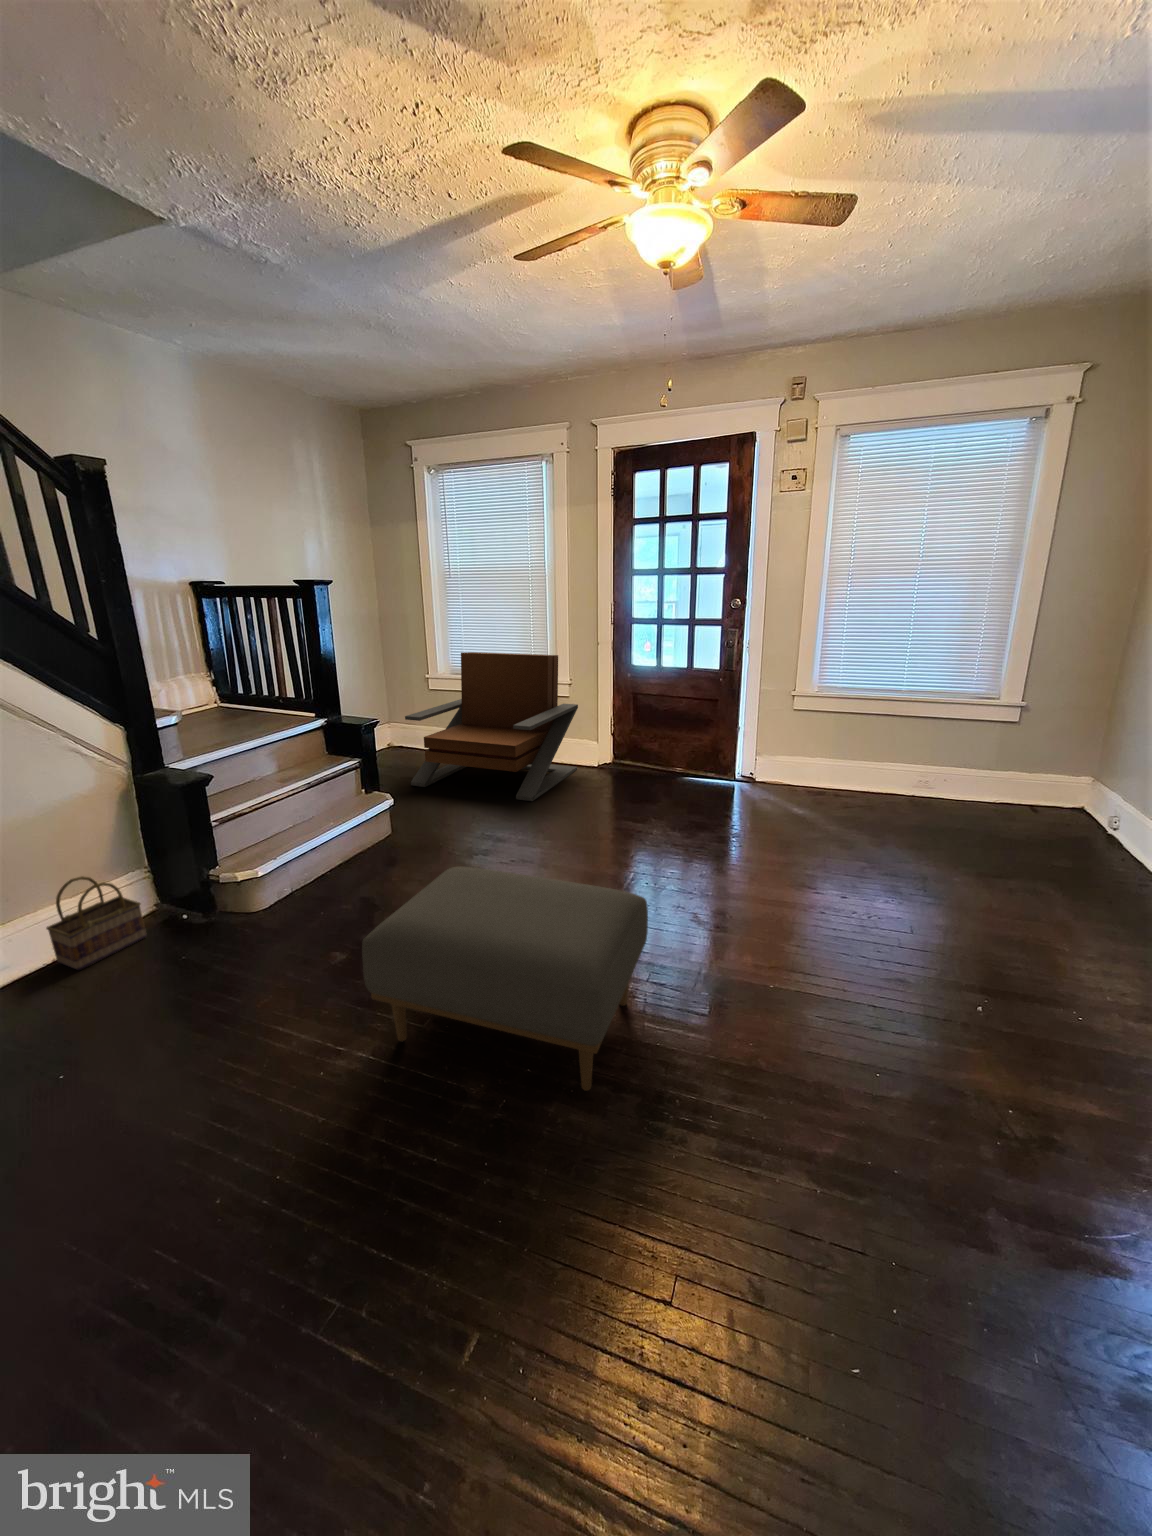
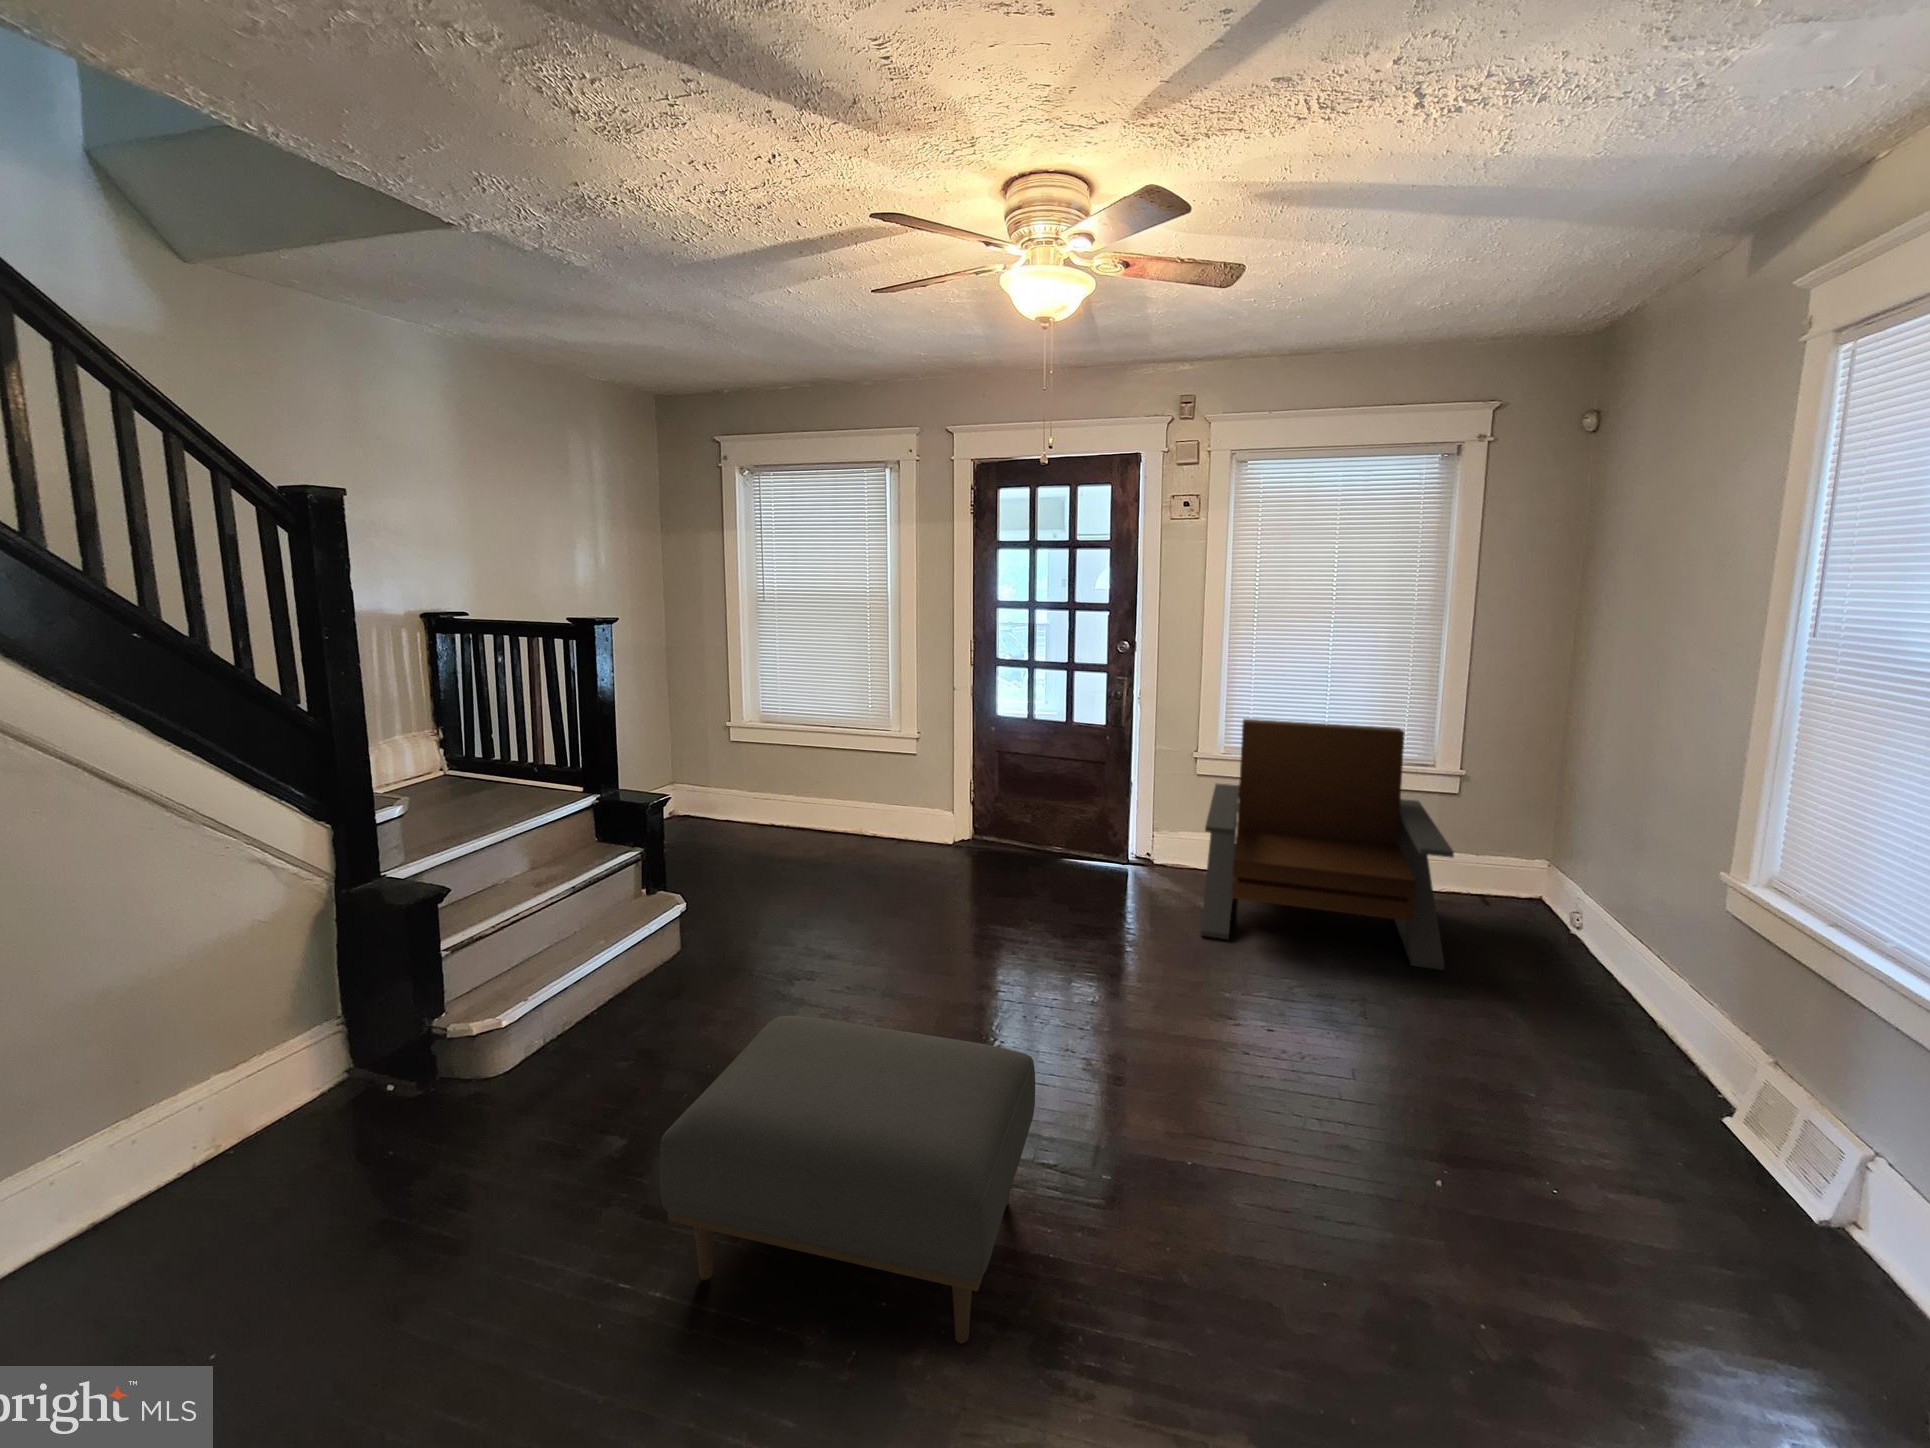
lounge chair: present [405,652,578,801] -> present [1201,719,1454,970]
basket: present [46,876,147,970] -> none [182,1041,328,1186]

